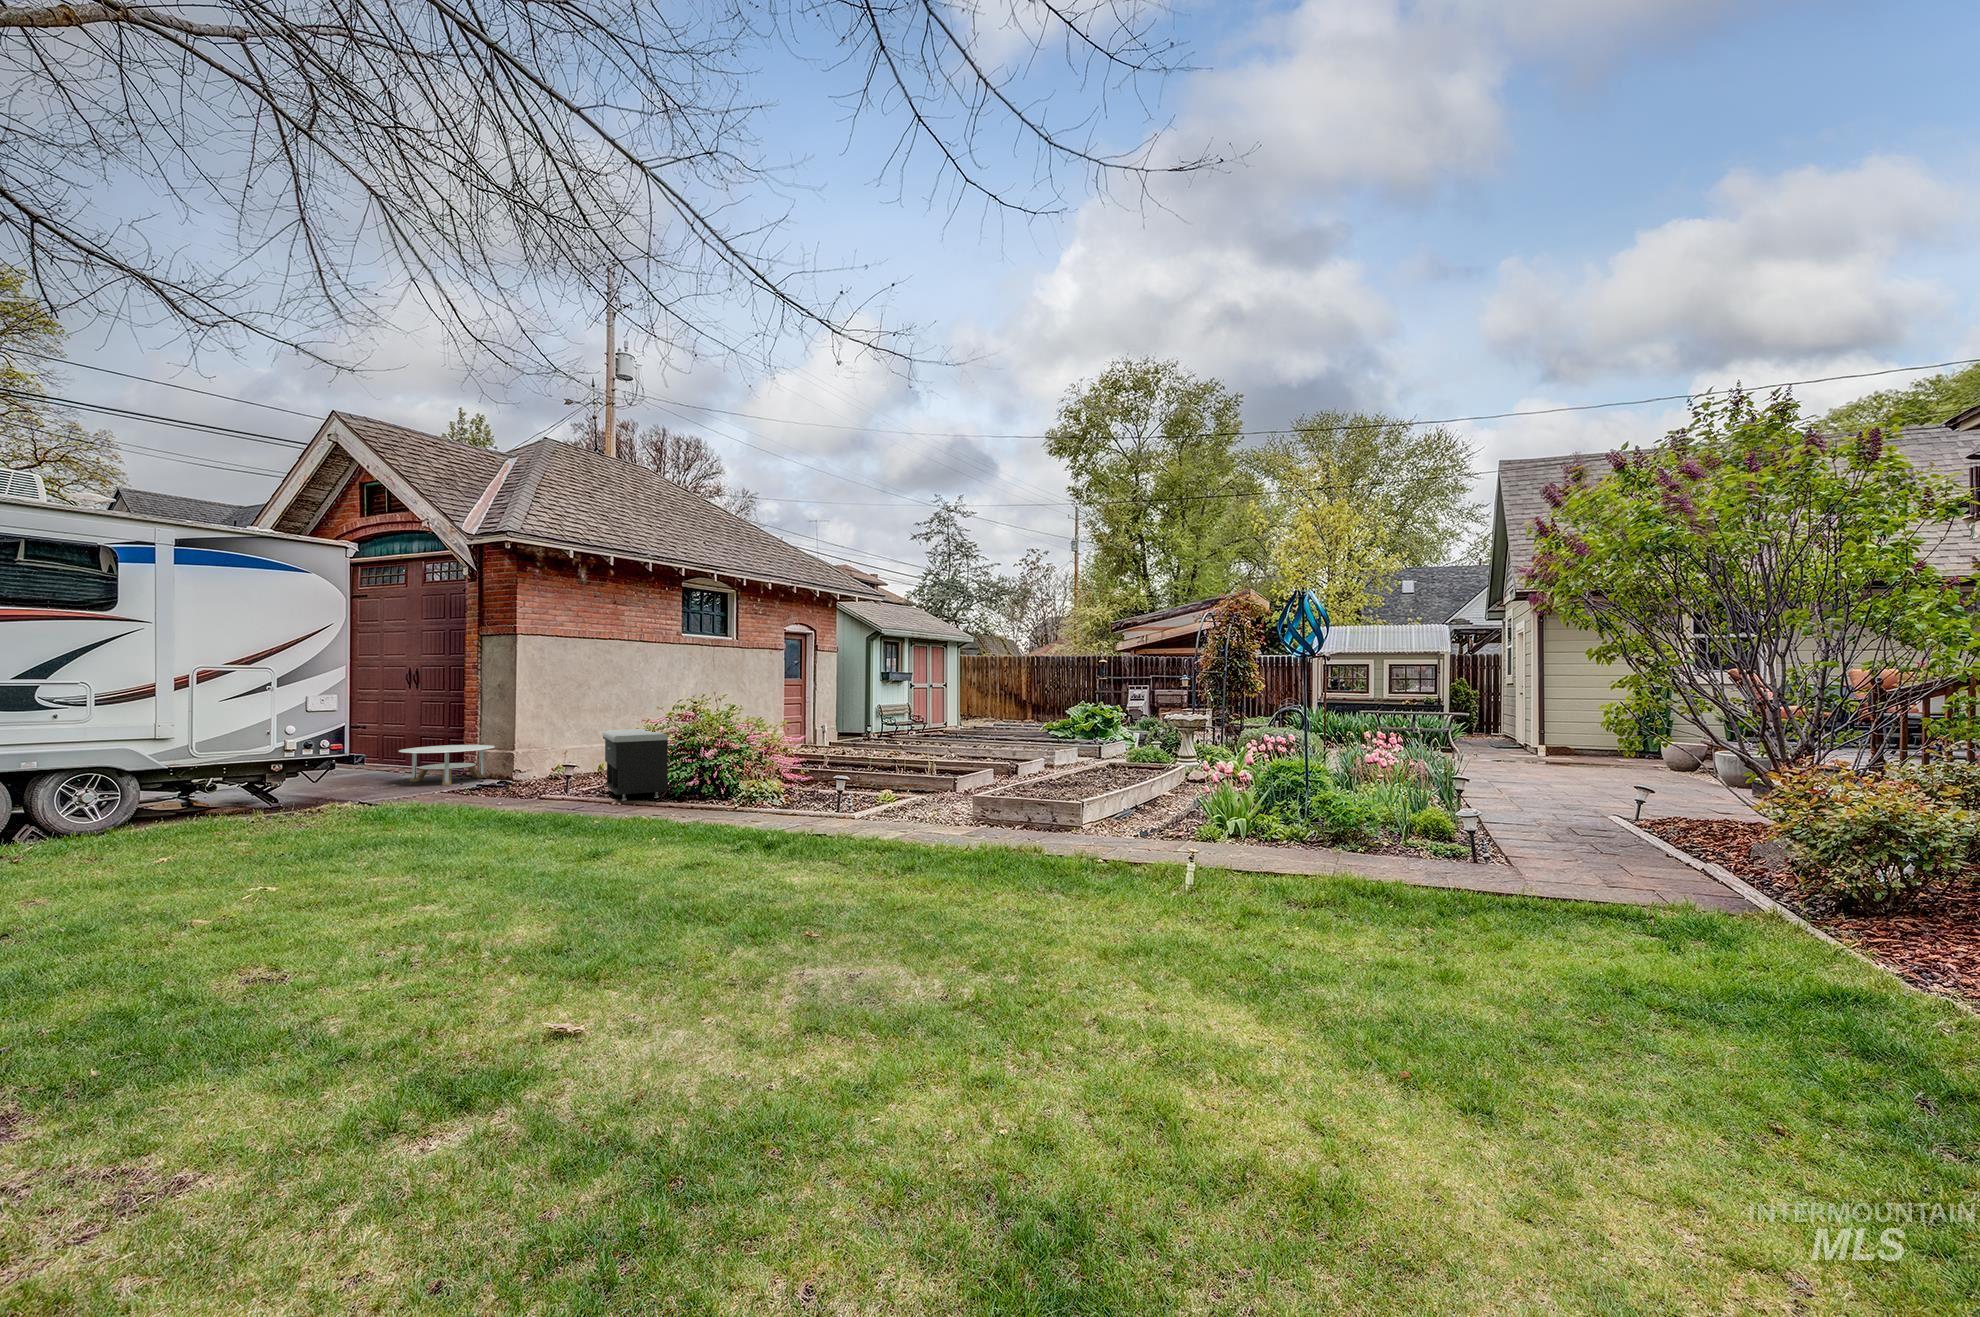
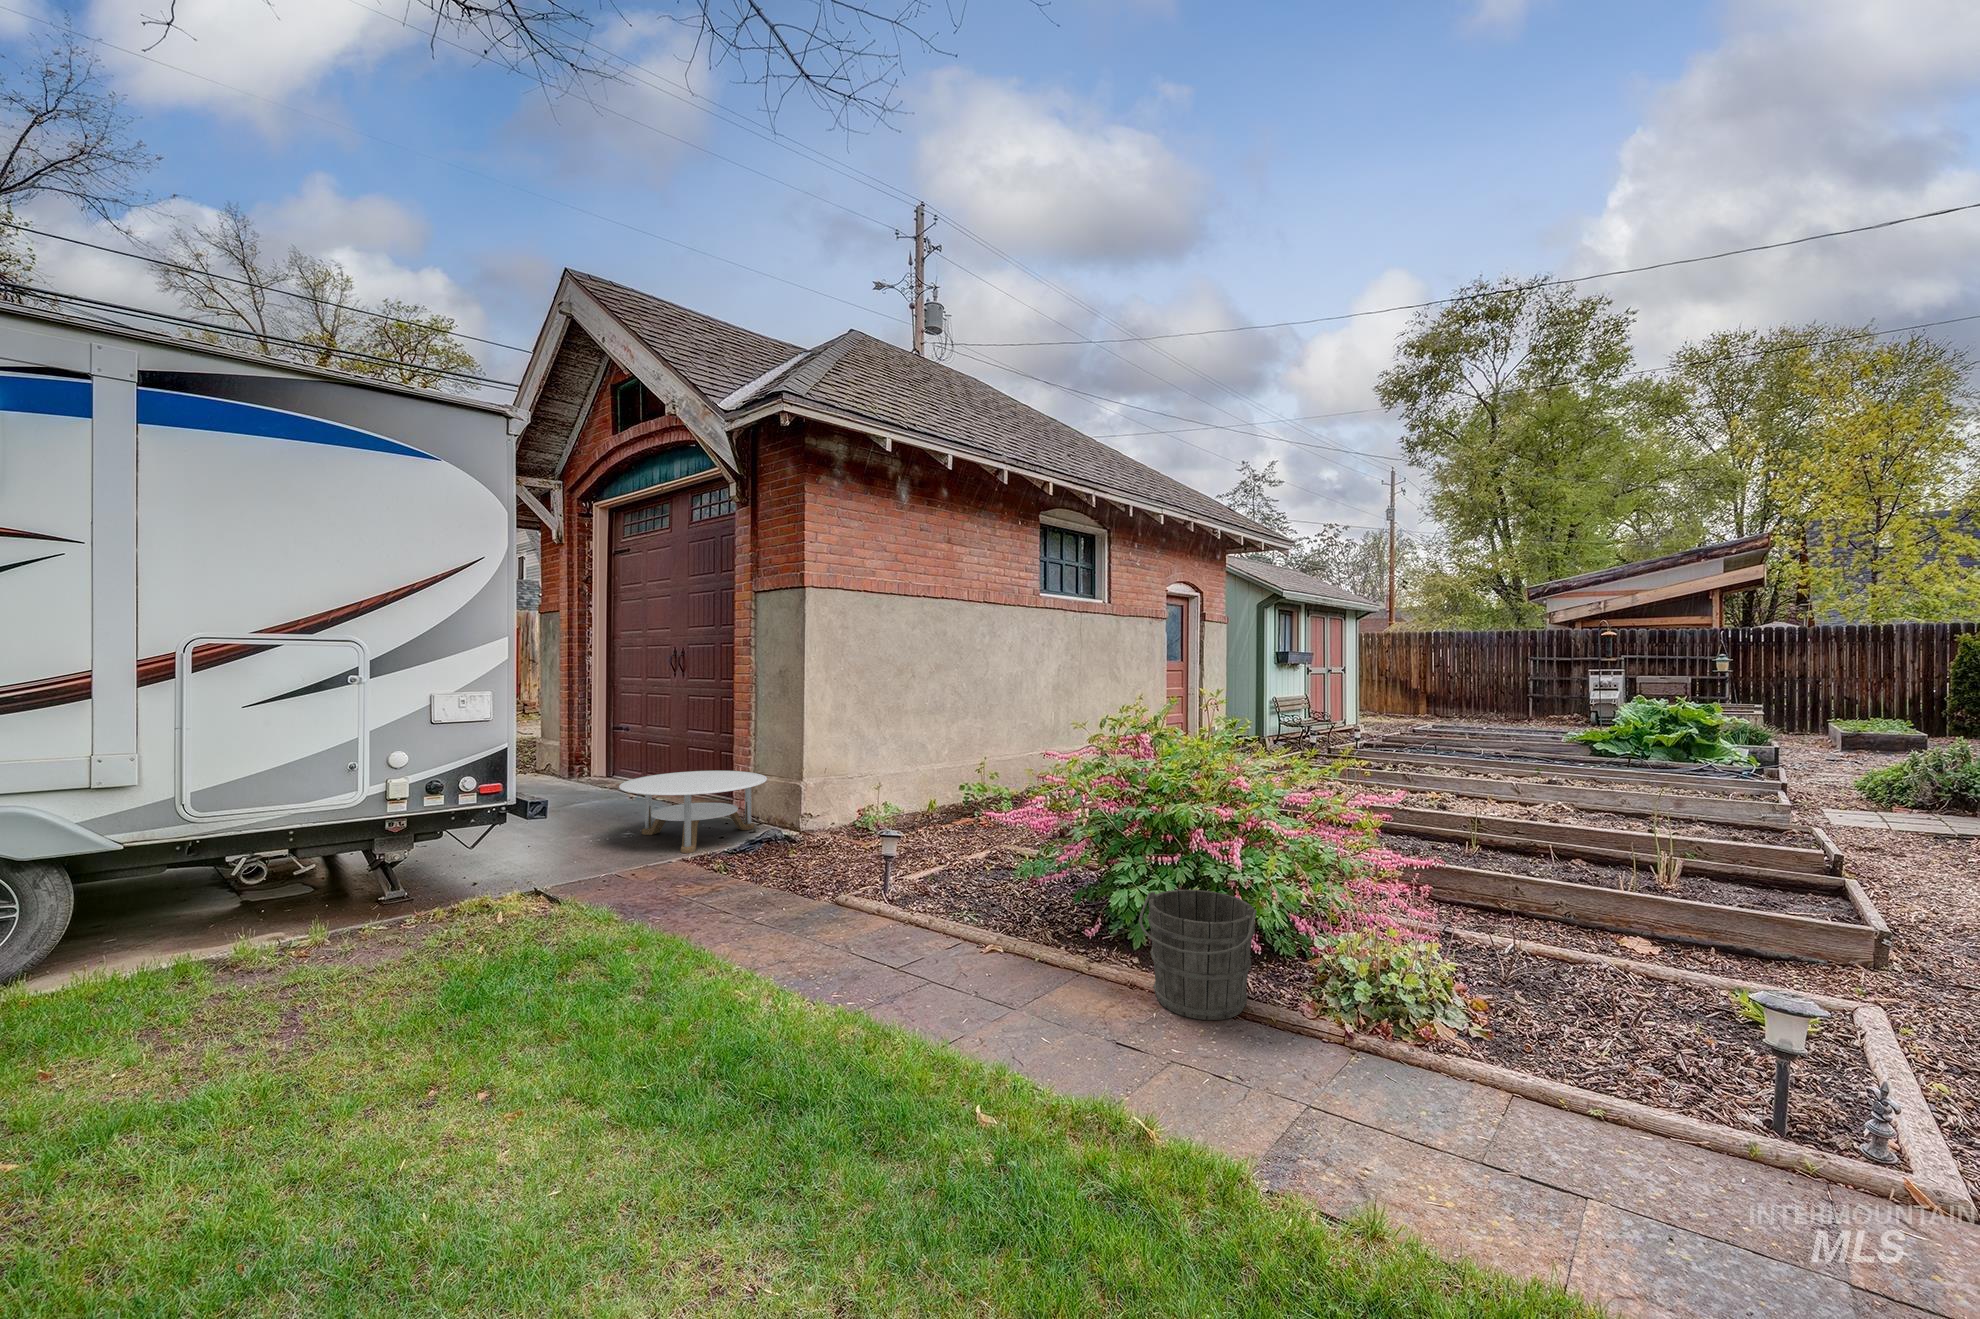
storage bench: present [603,729,668,801] -> none [954,775,1116,968]
bucket: none [669,763,715,804] -> present [1139,890,1257,1020]

